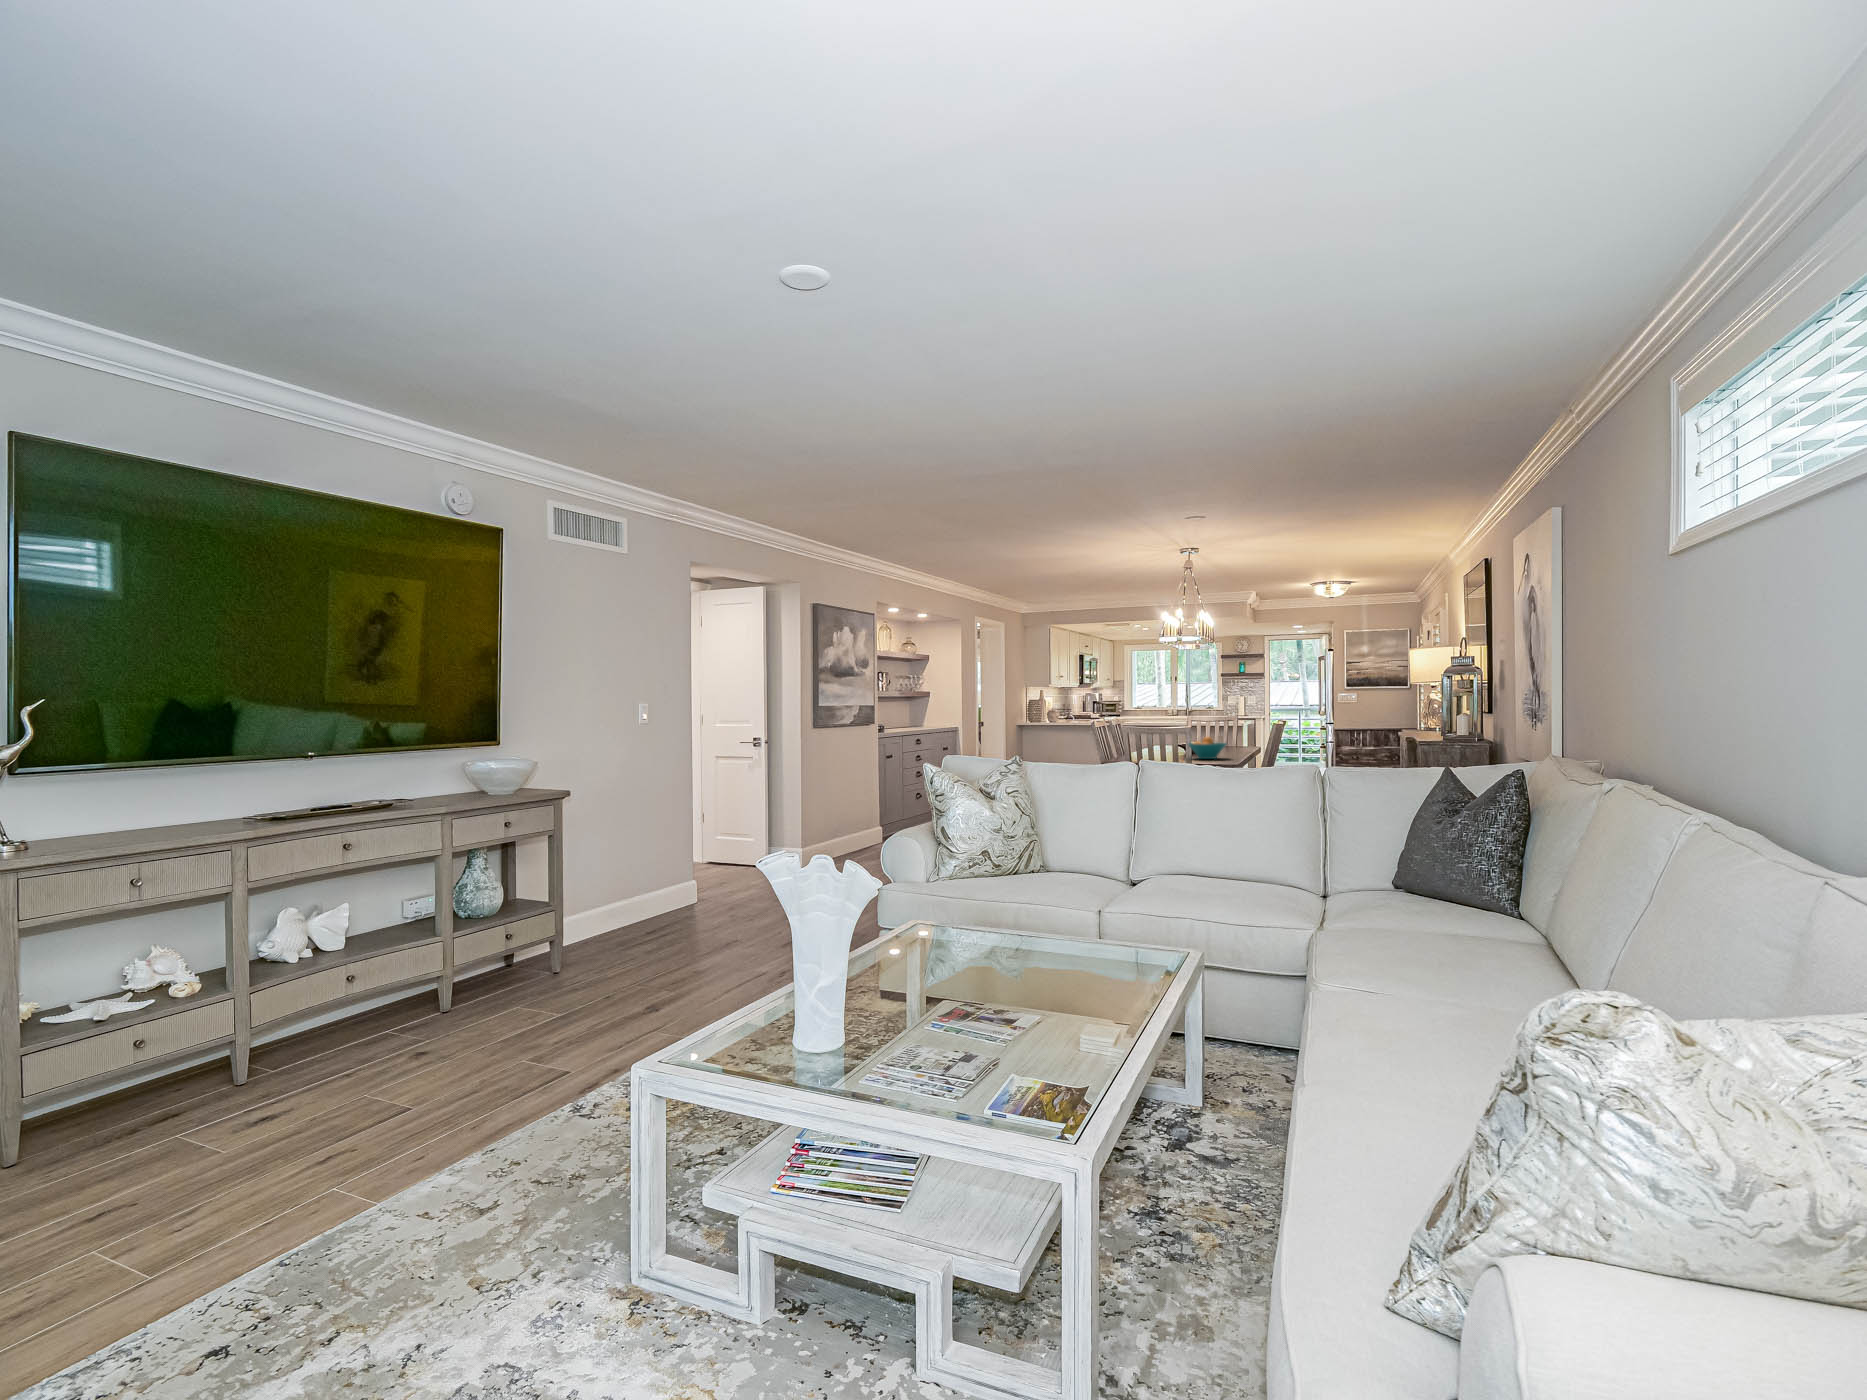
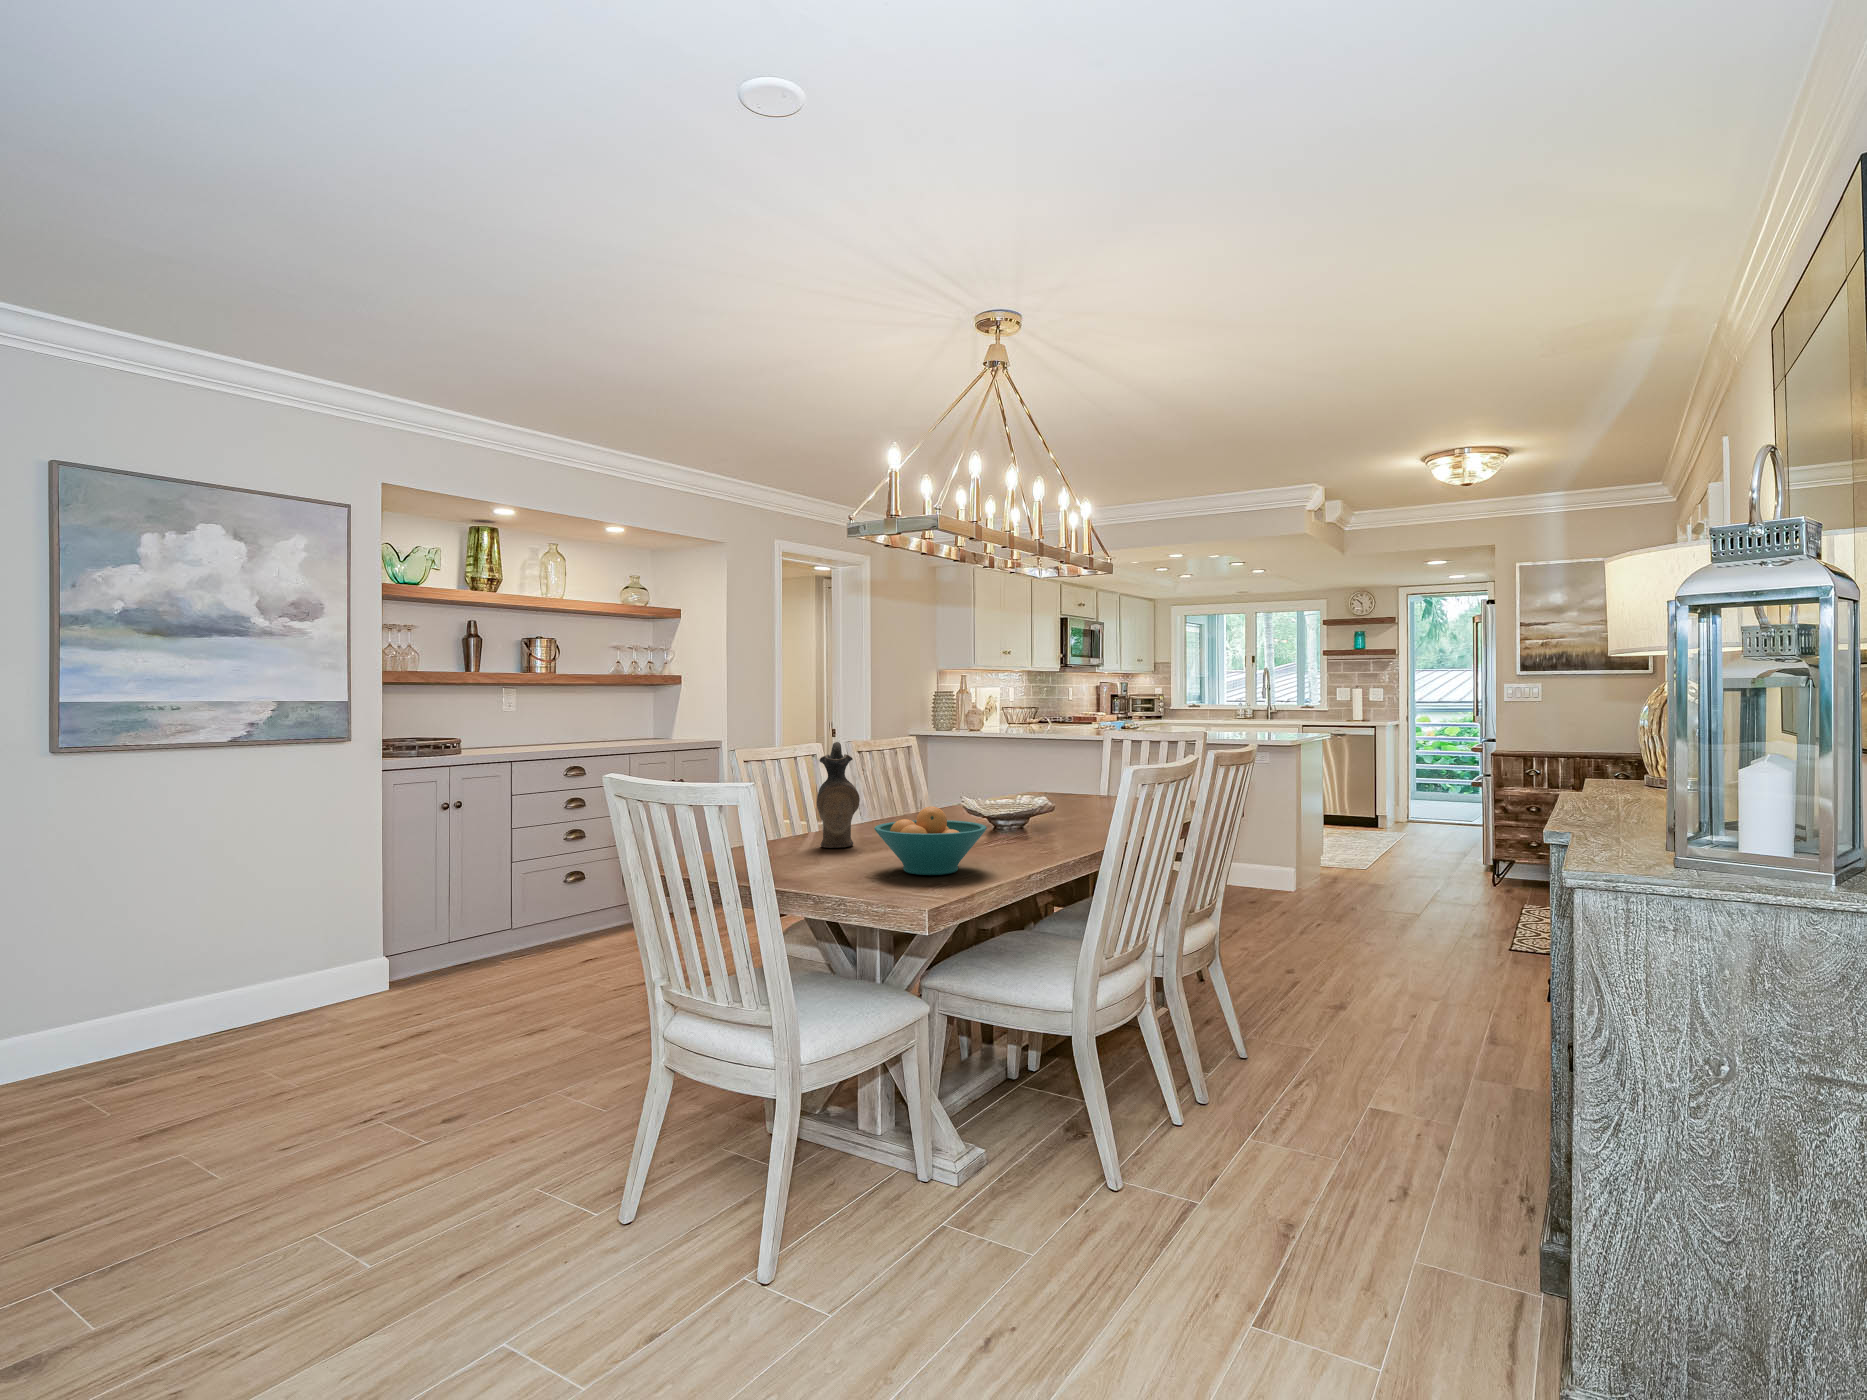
ceramic pitcher: none [1142,717,1159,757] -> present [817,742,860,848]

